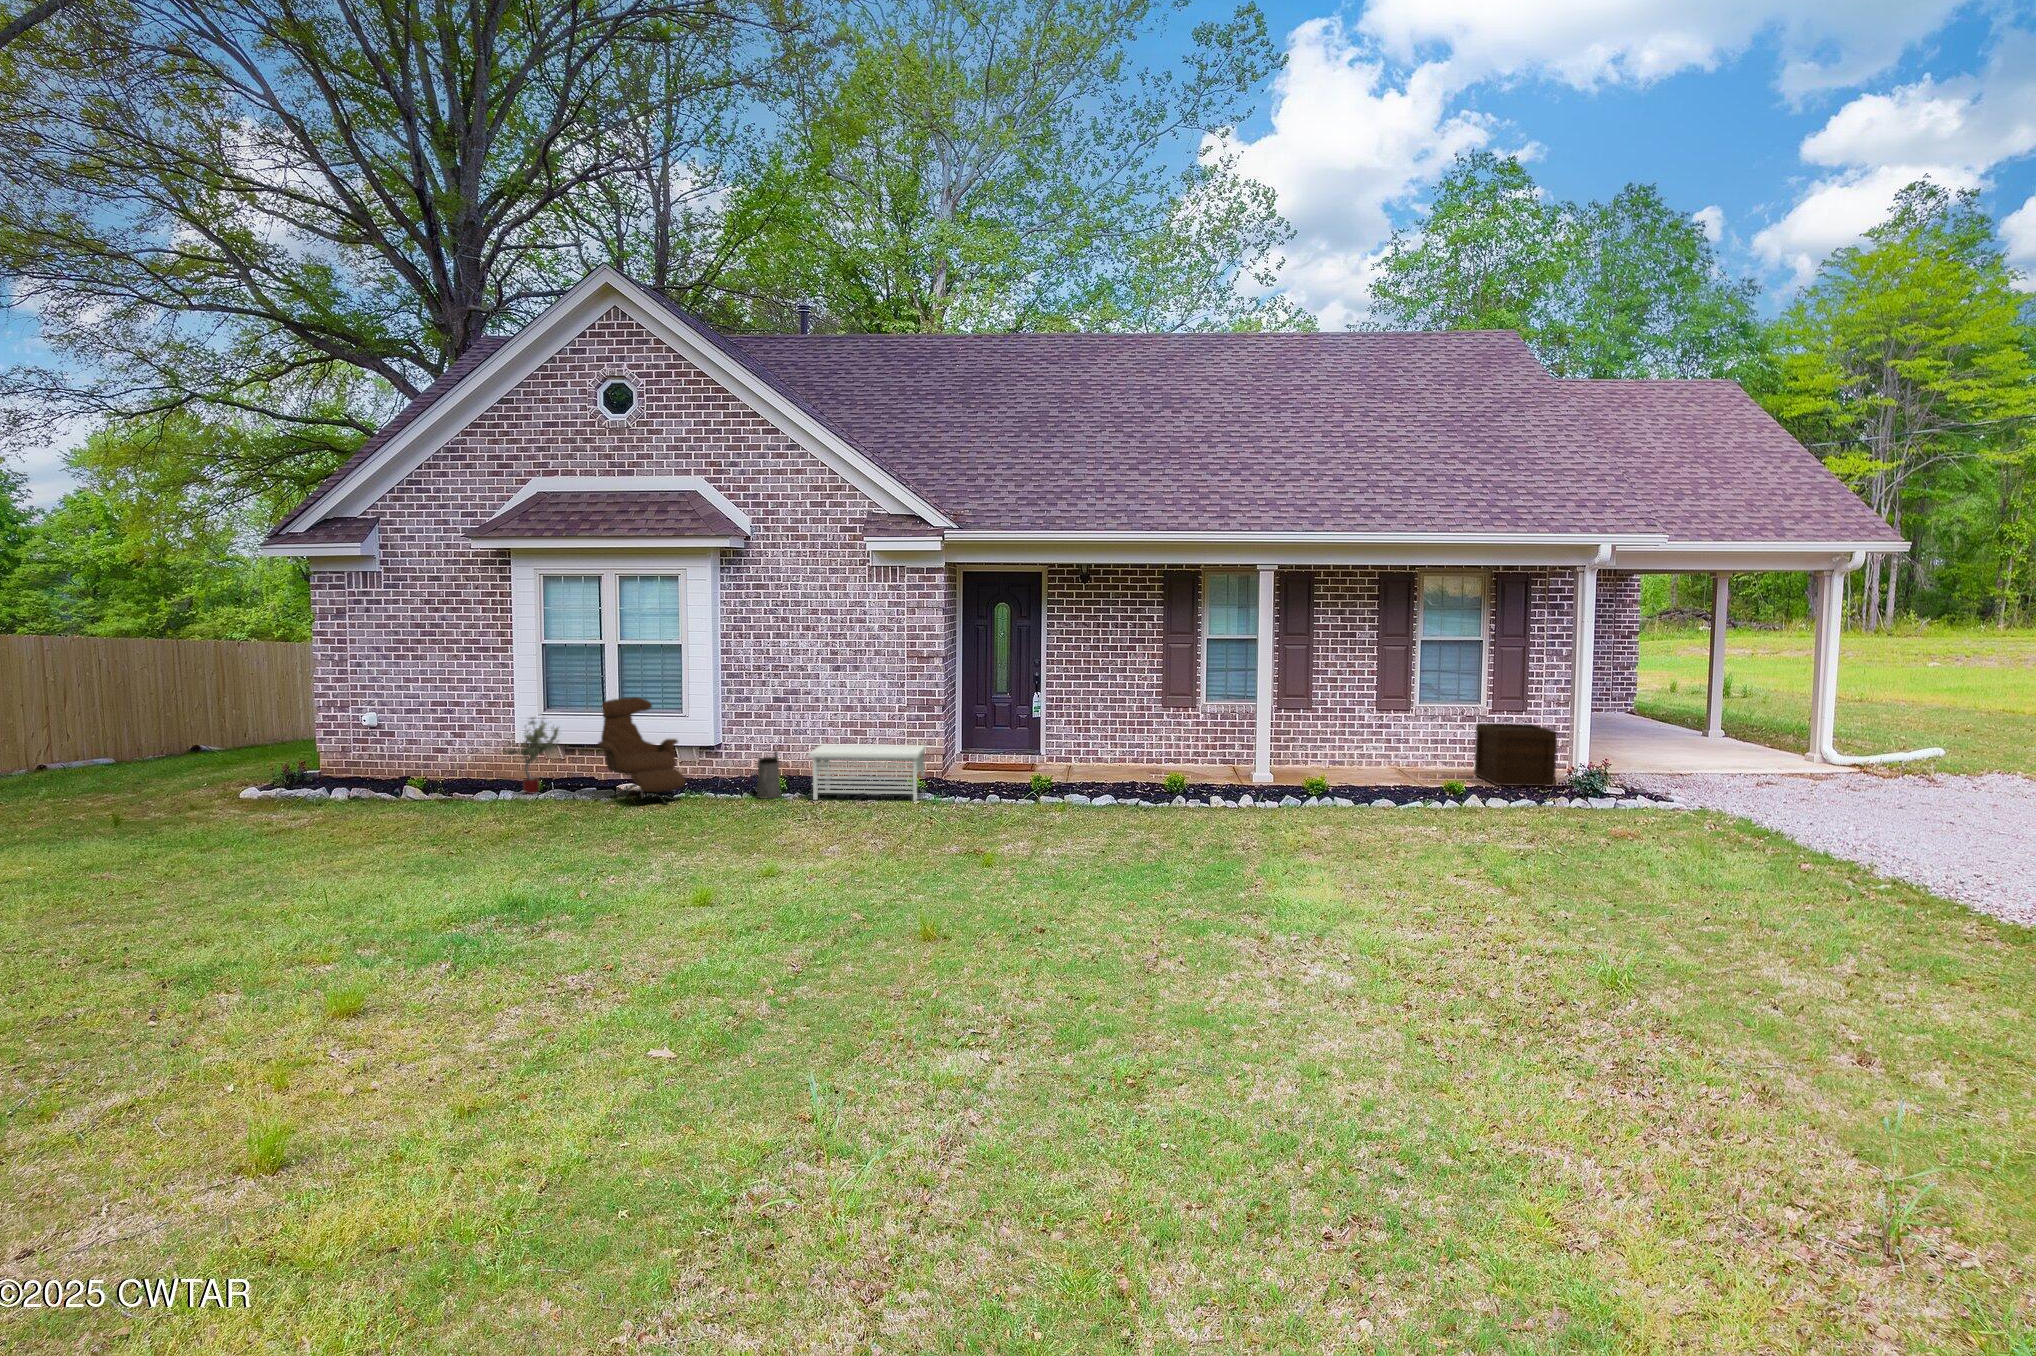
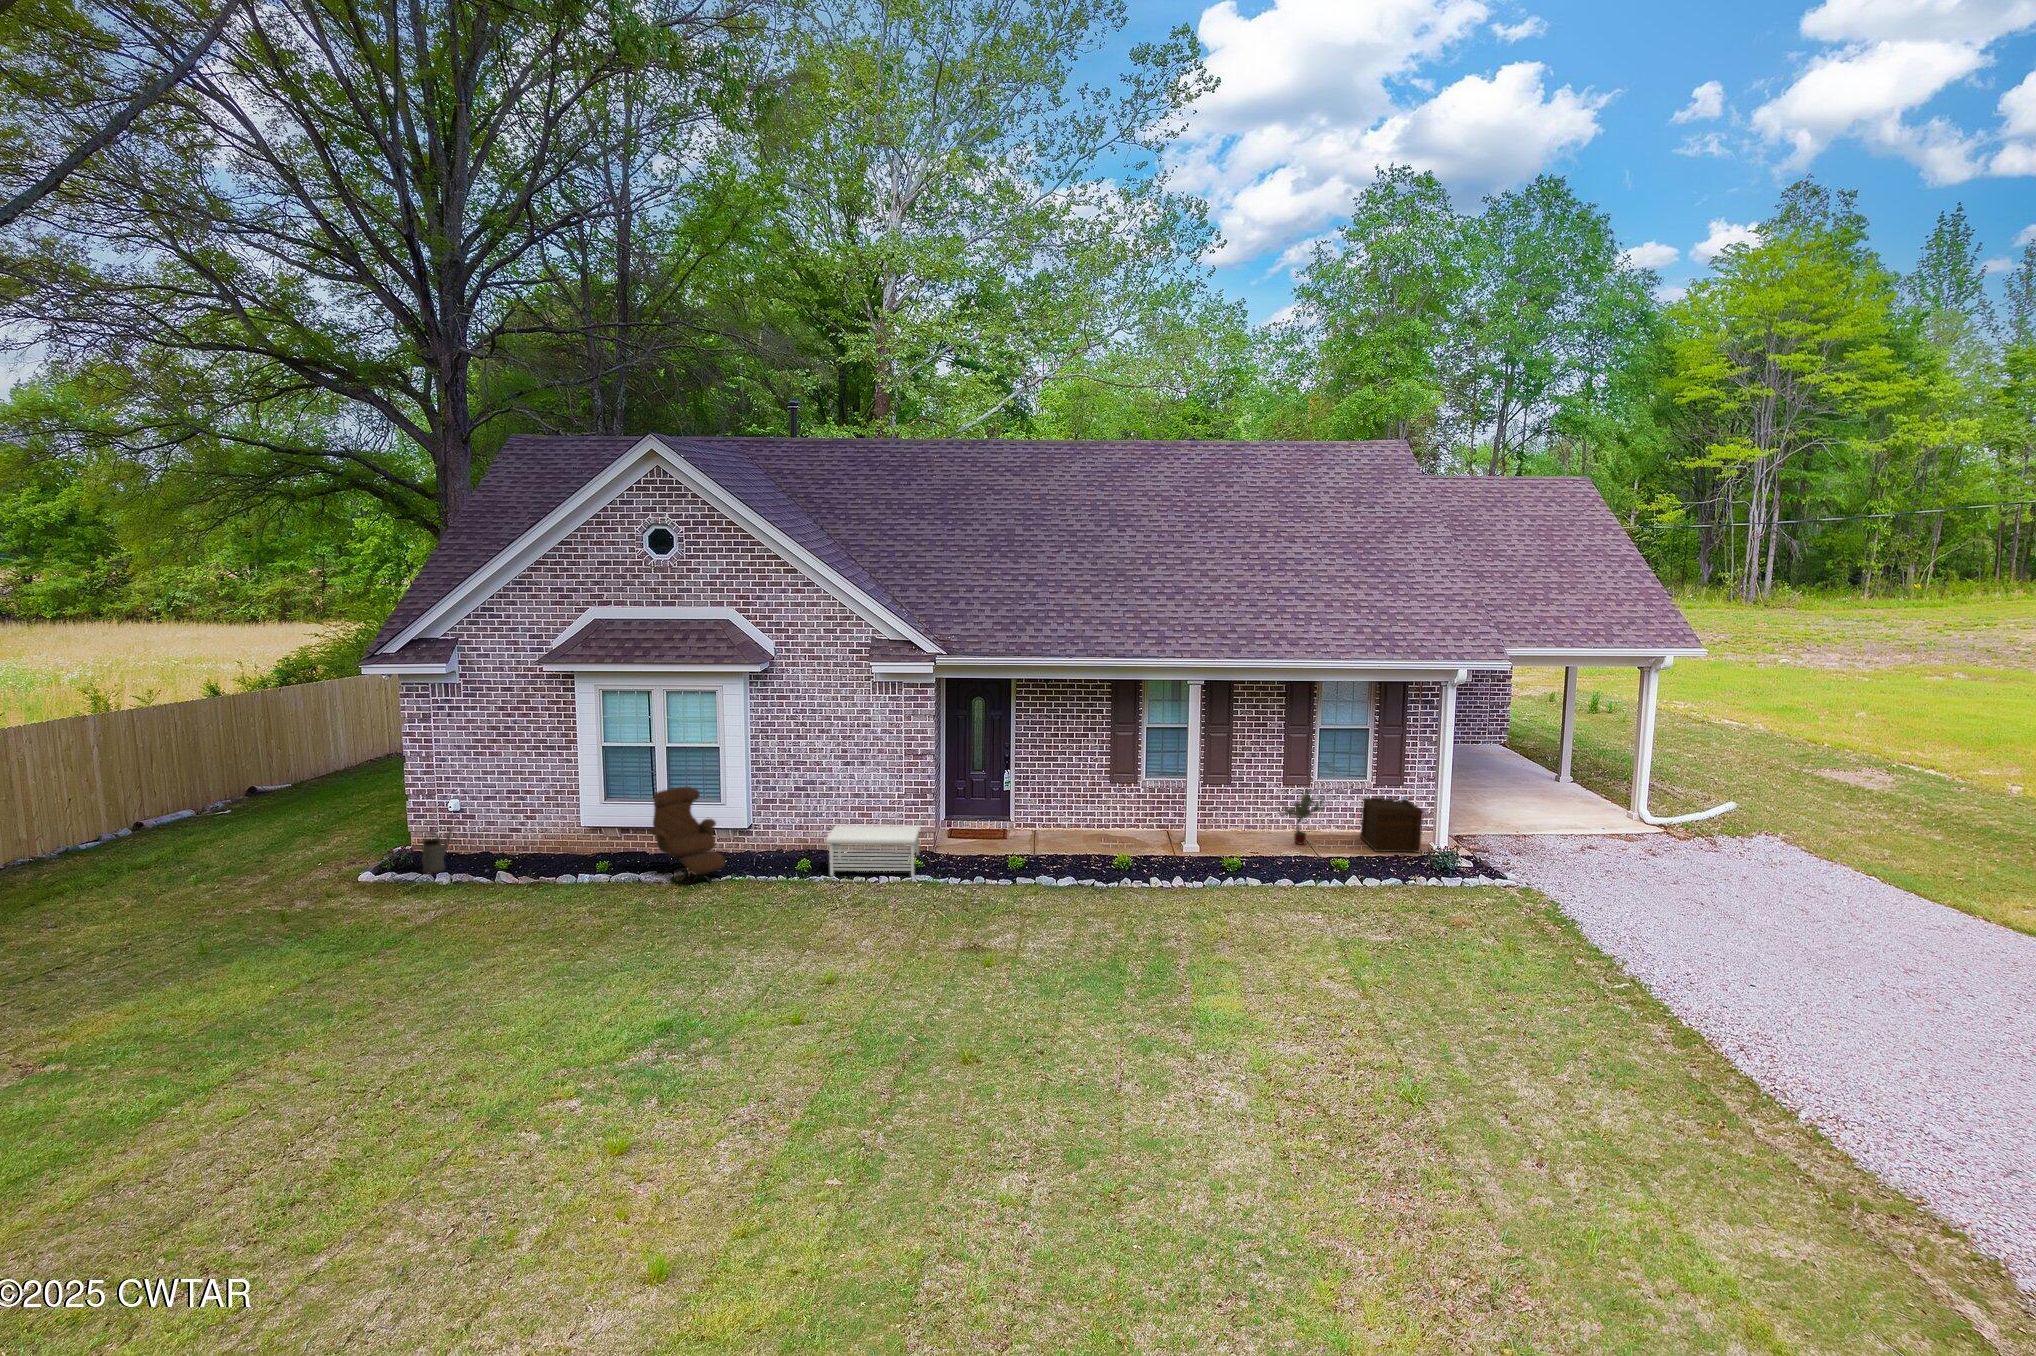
potted tree: present [502,717,558,794] -> present [1279,787,1326,845]
watering can: present [757,751,781,799] -> present [422,831,452,874]

